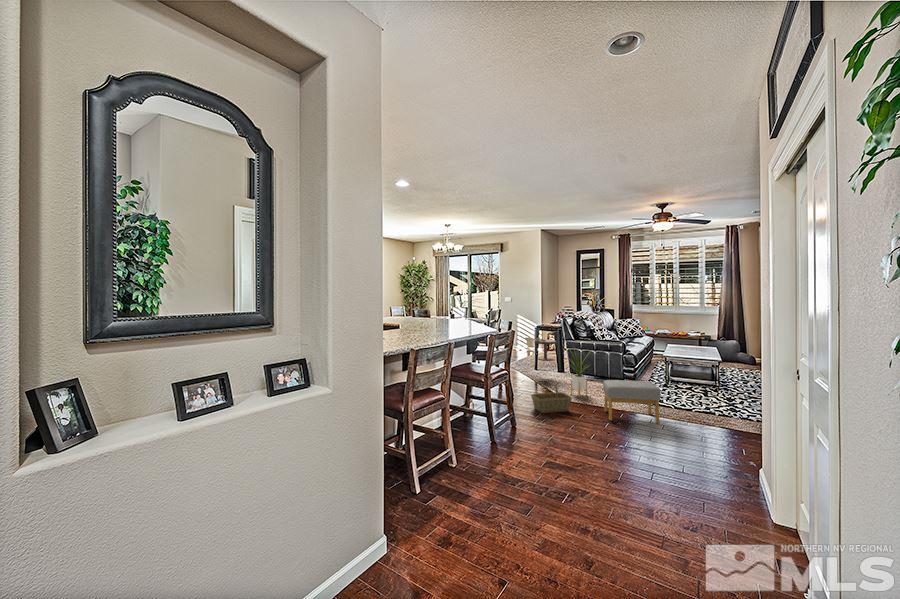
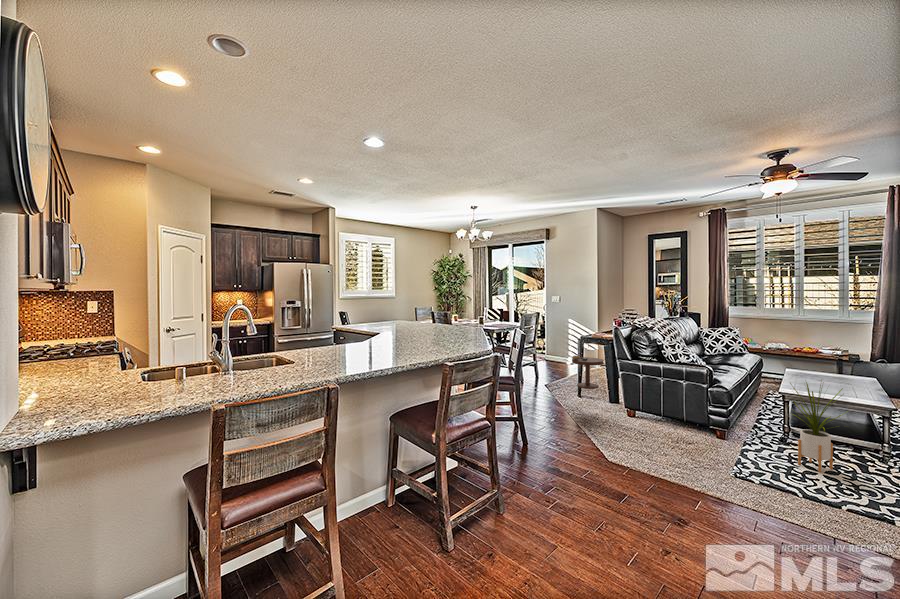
house plant: present [571,351,587,397] -> present [790,382,848,472]
footstool: present [603,380,661,423] -> none [663,440,773,537]
basket: present [531,382,572,413] -> none [541,434,608,488]

